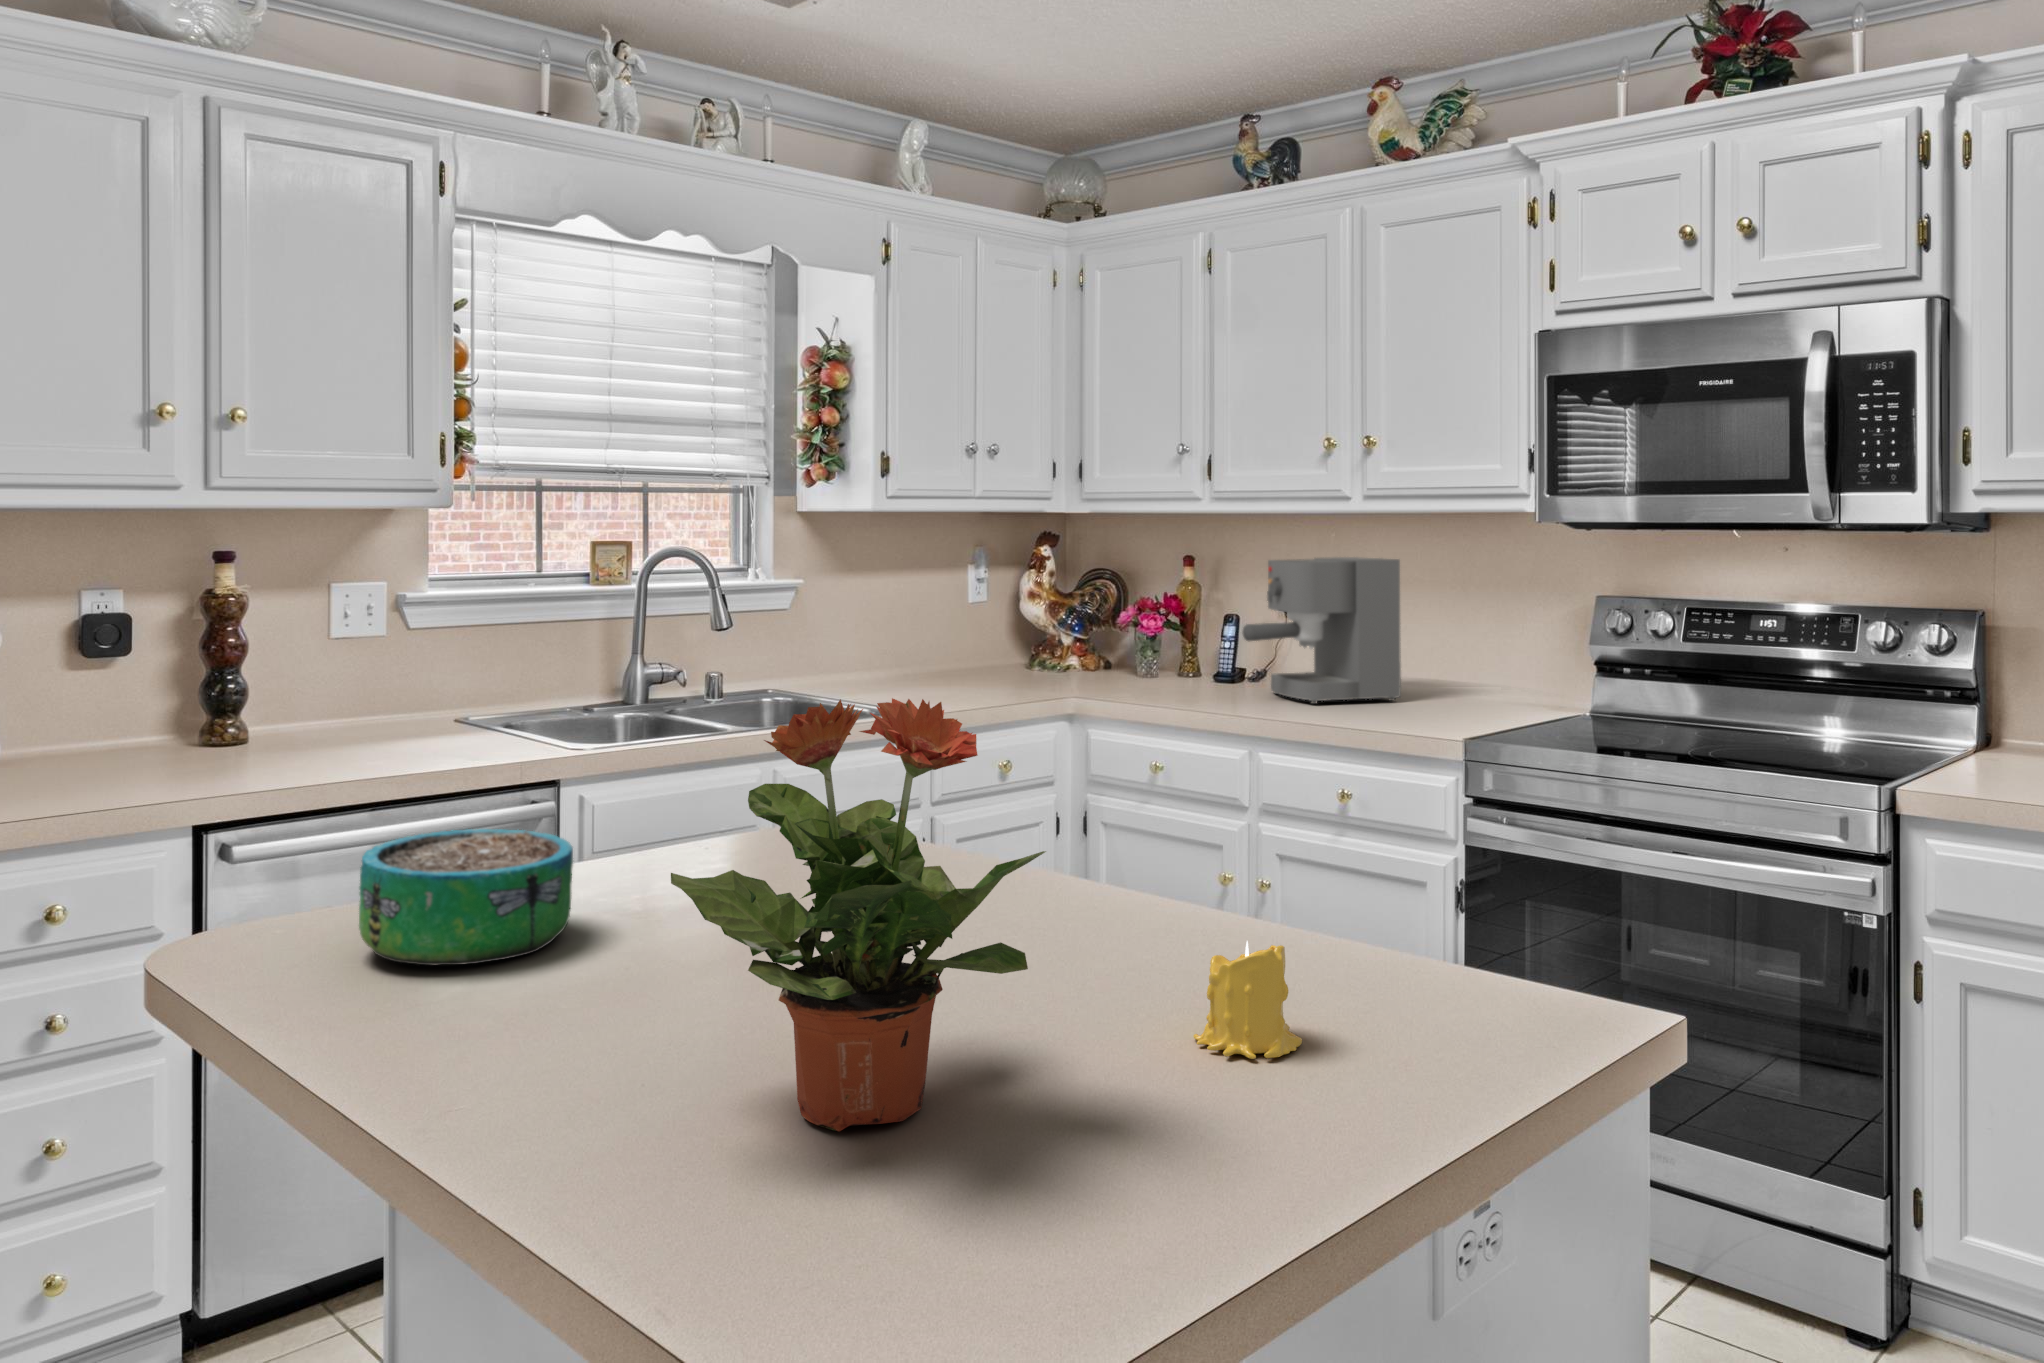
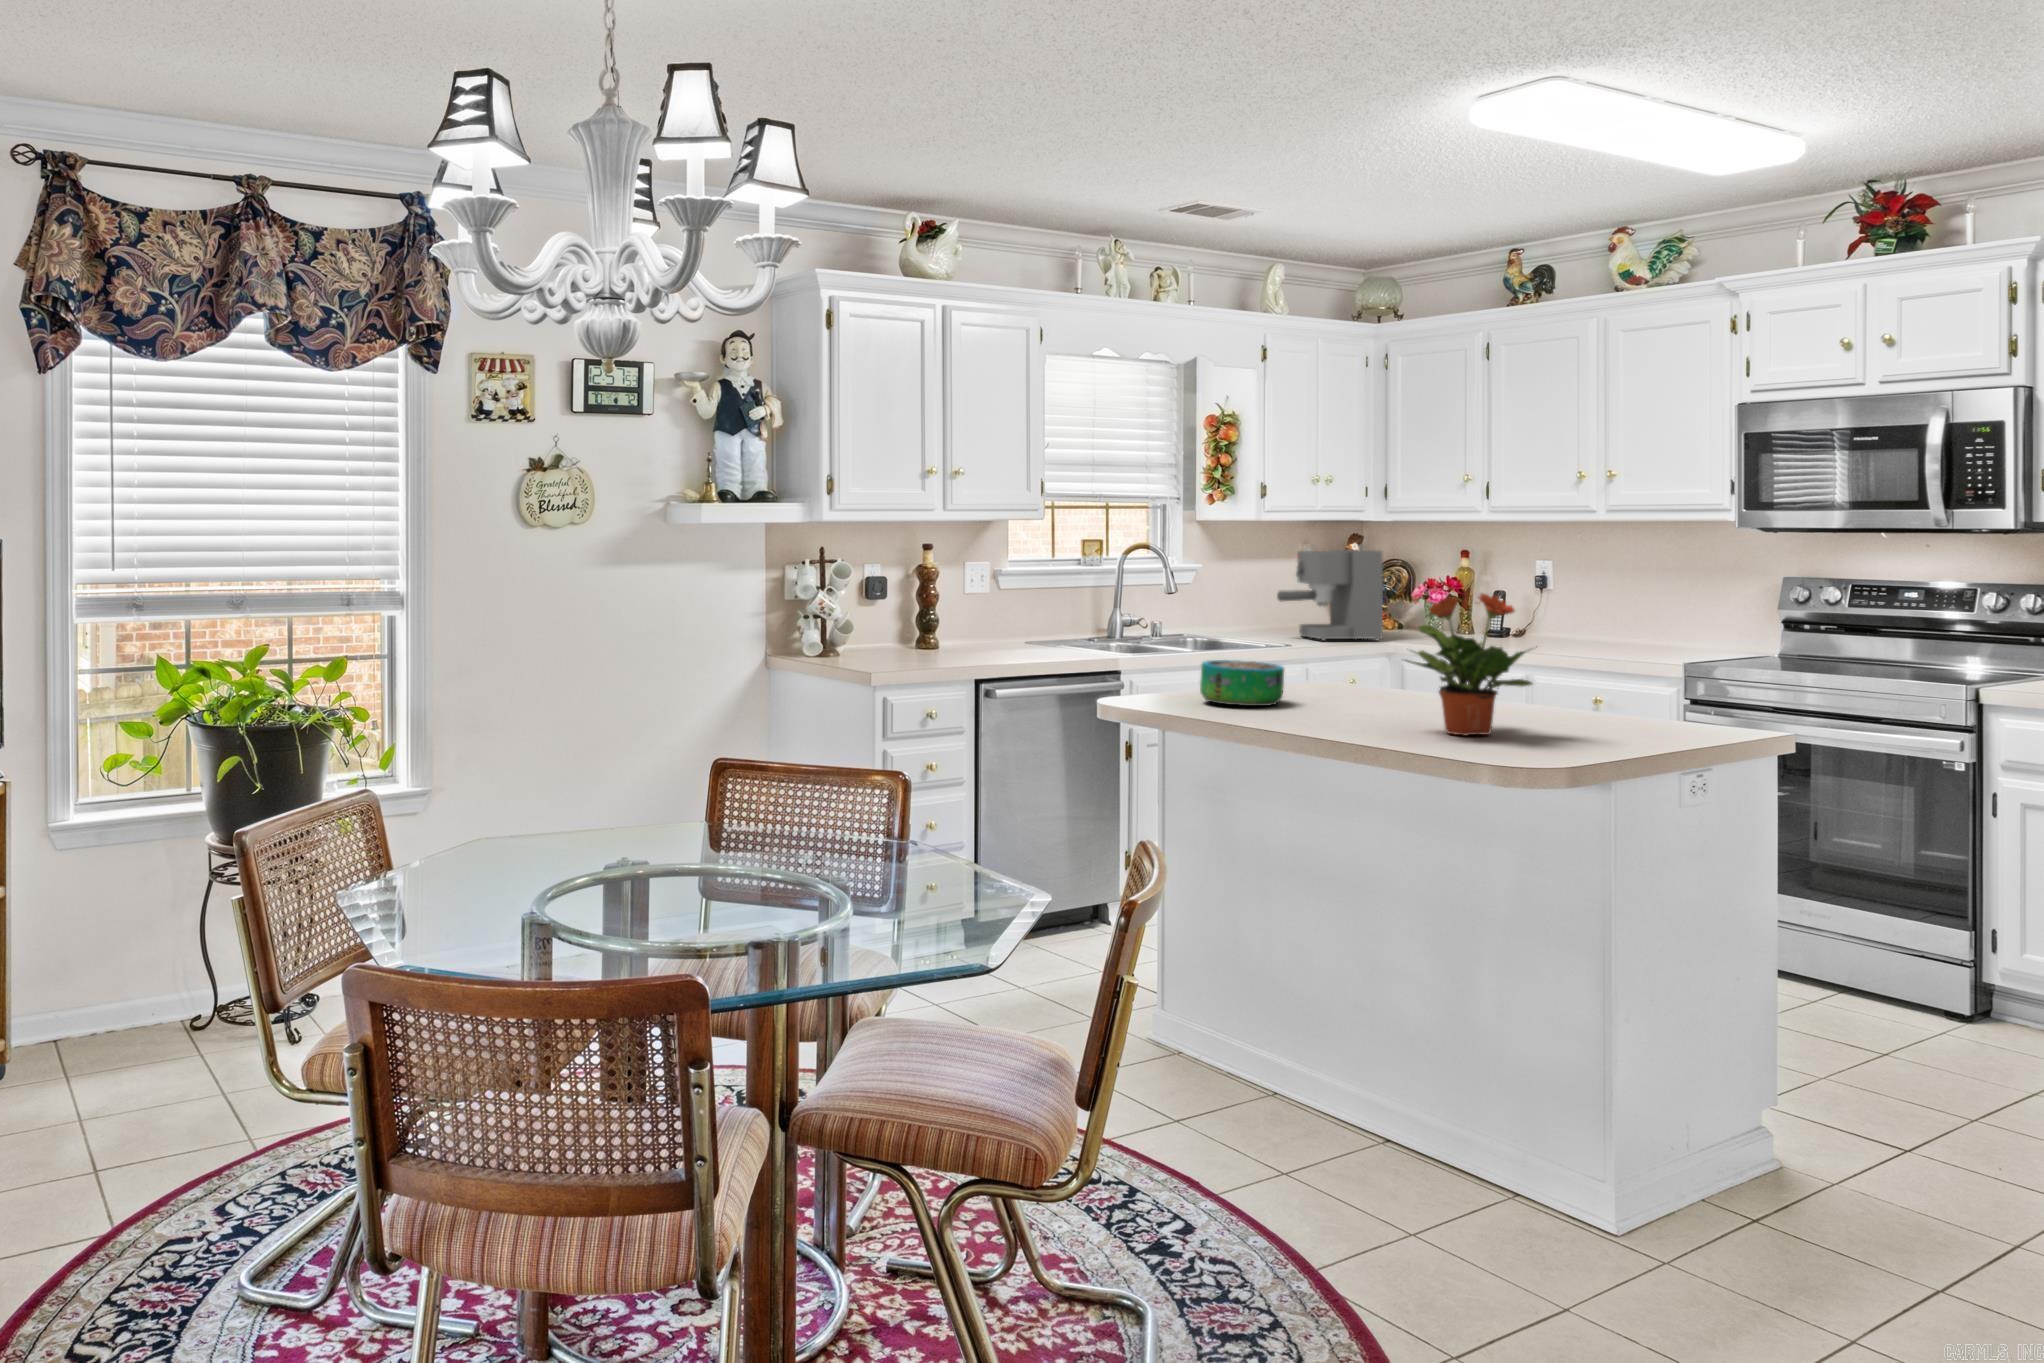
coffee maker: present [1243,557,1401,704] -> present [1277,550,1383,641]
candle: present [1194,941,1302,1059] -> none [1584,689,1630,730]

